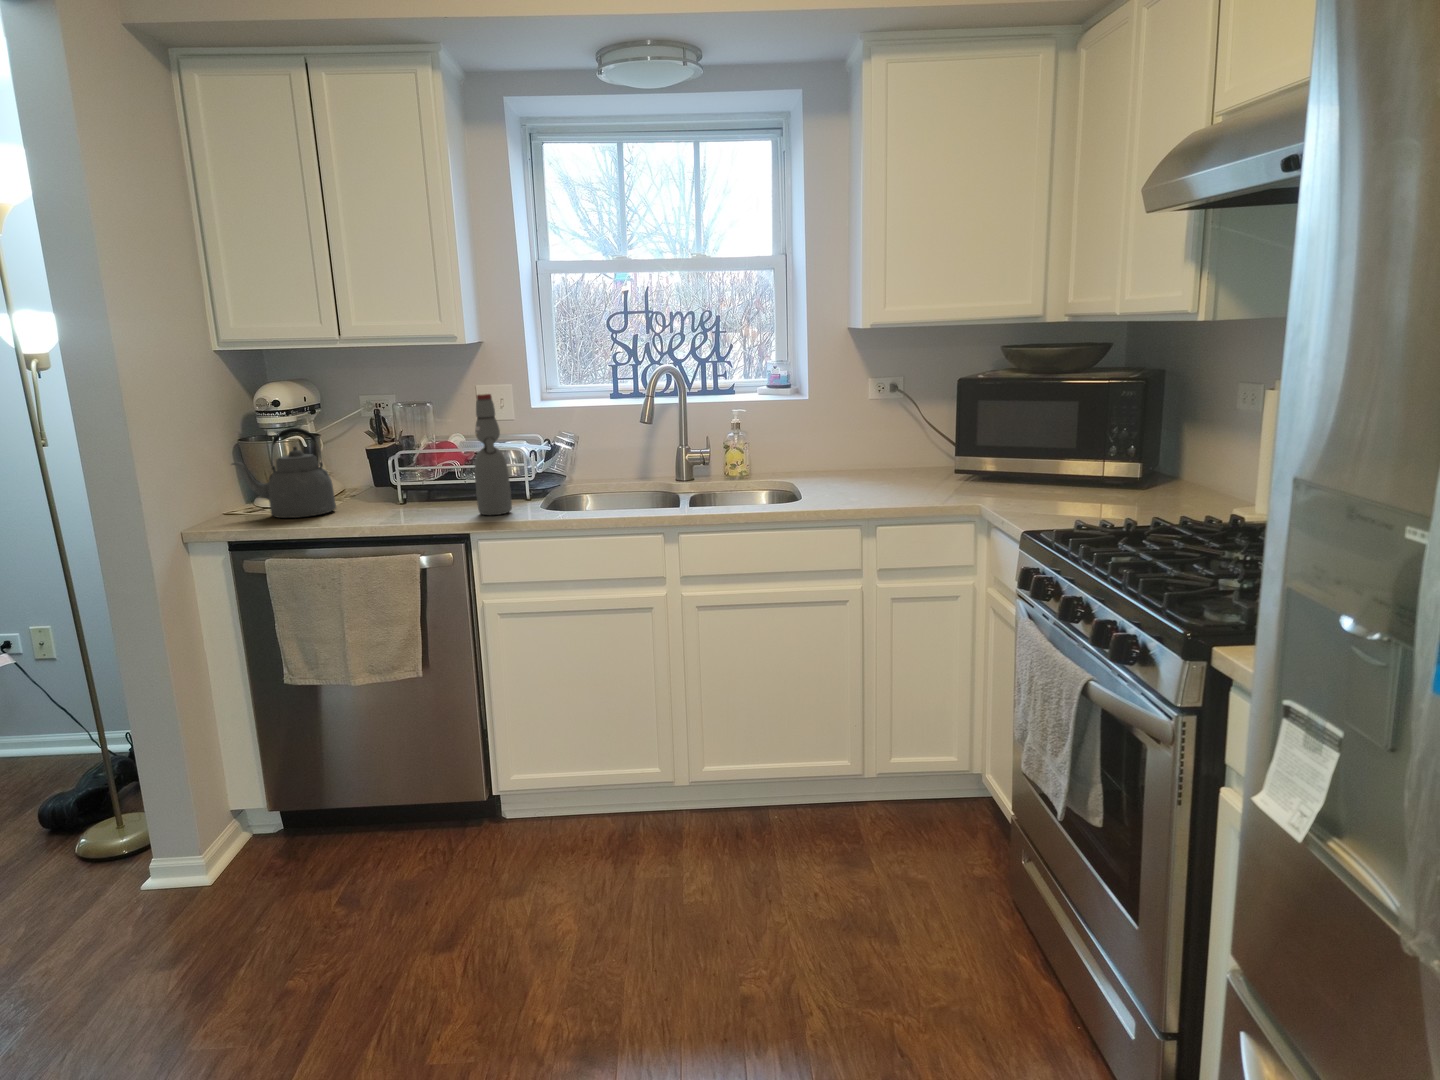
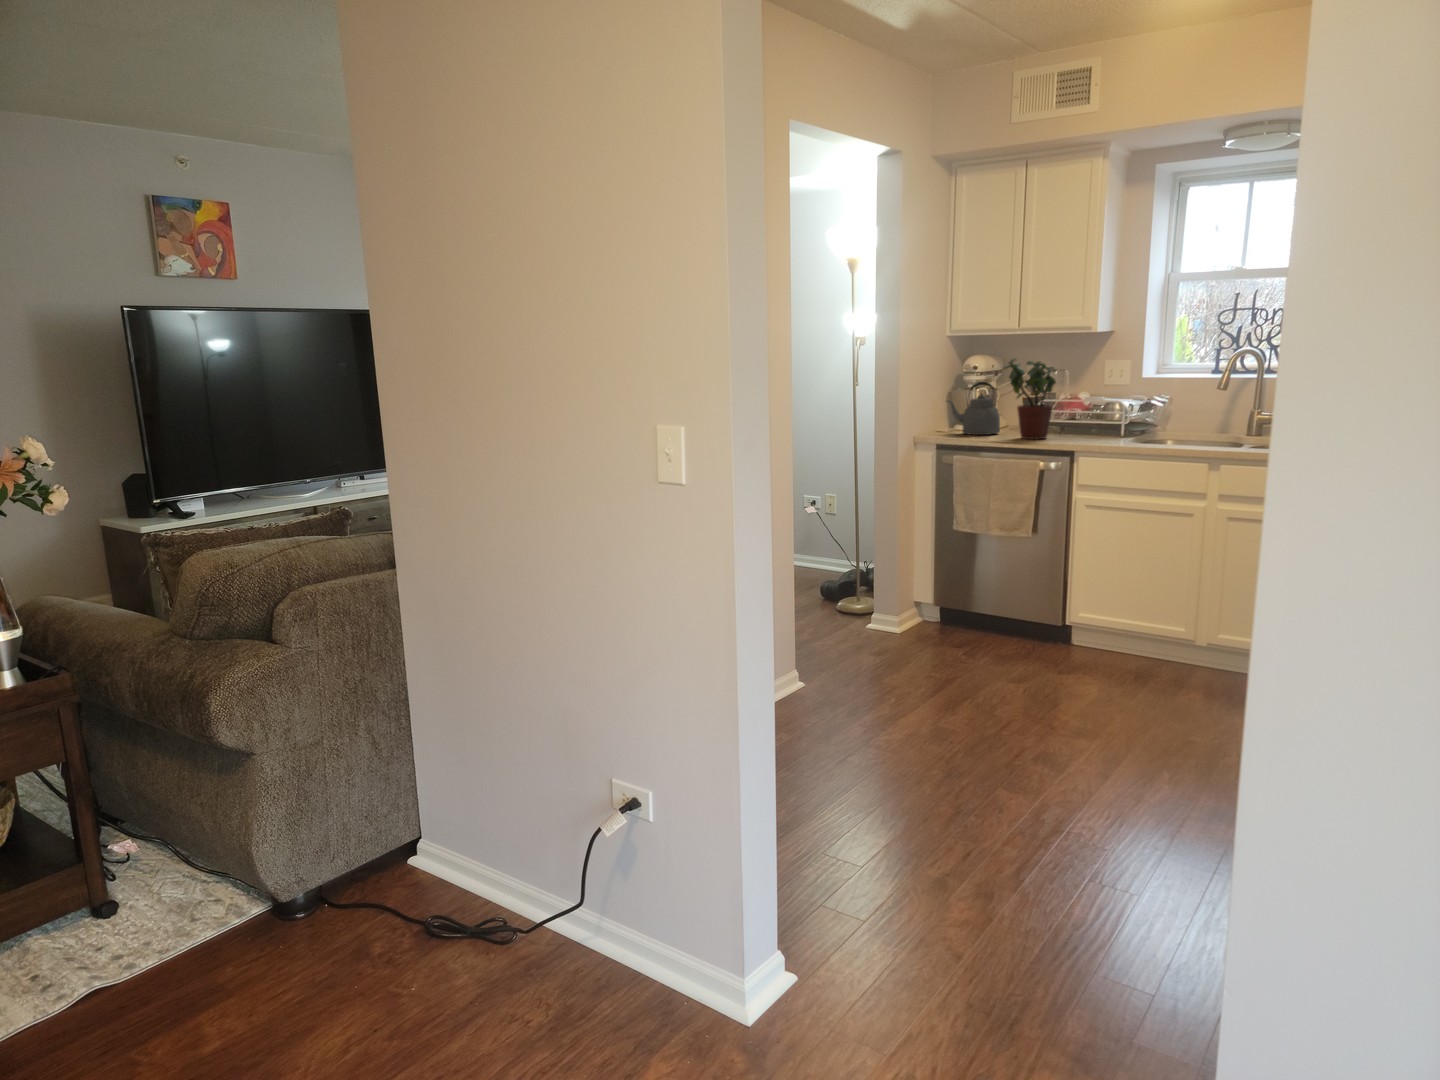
potted plant: none [330,388,422,521] -> present [1005,358,1056,439]
bottle: present [475,394,512,515] -> none [1083,364,1106,441]

